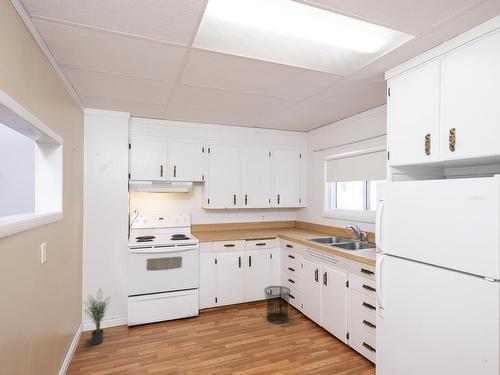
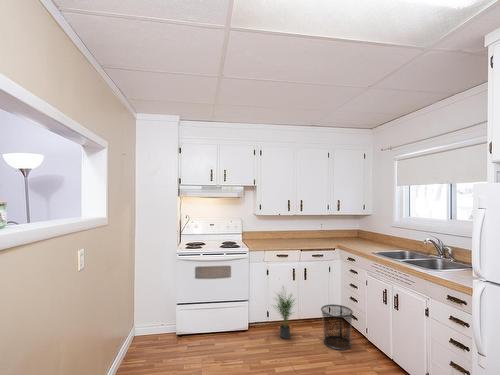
potted plant: present [88,298,108,344] -> present [277,295,294,339]

